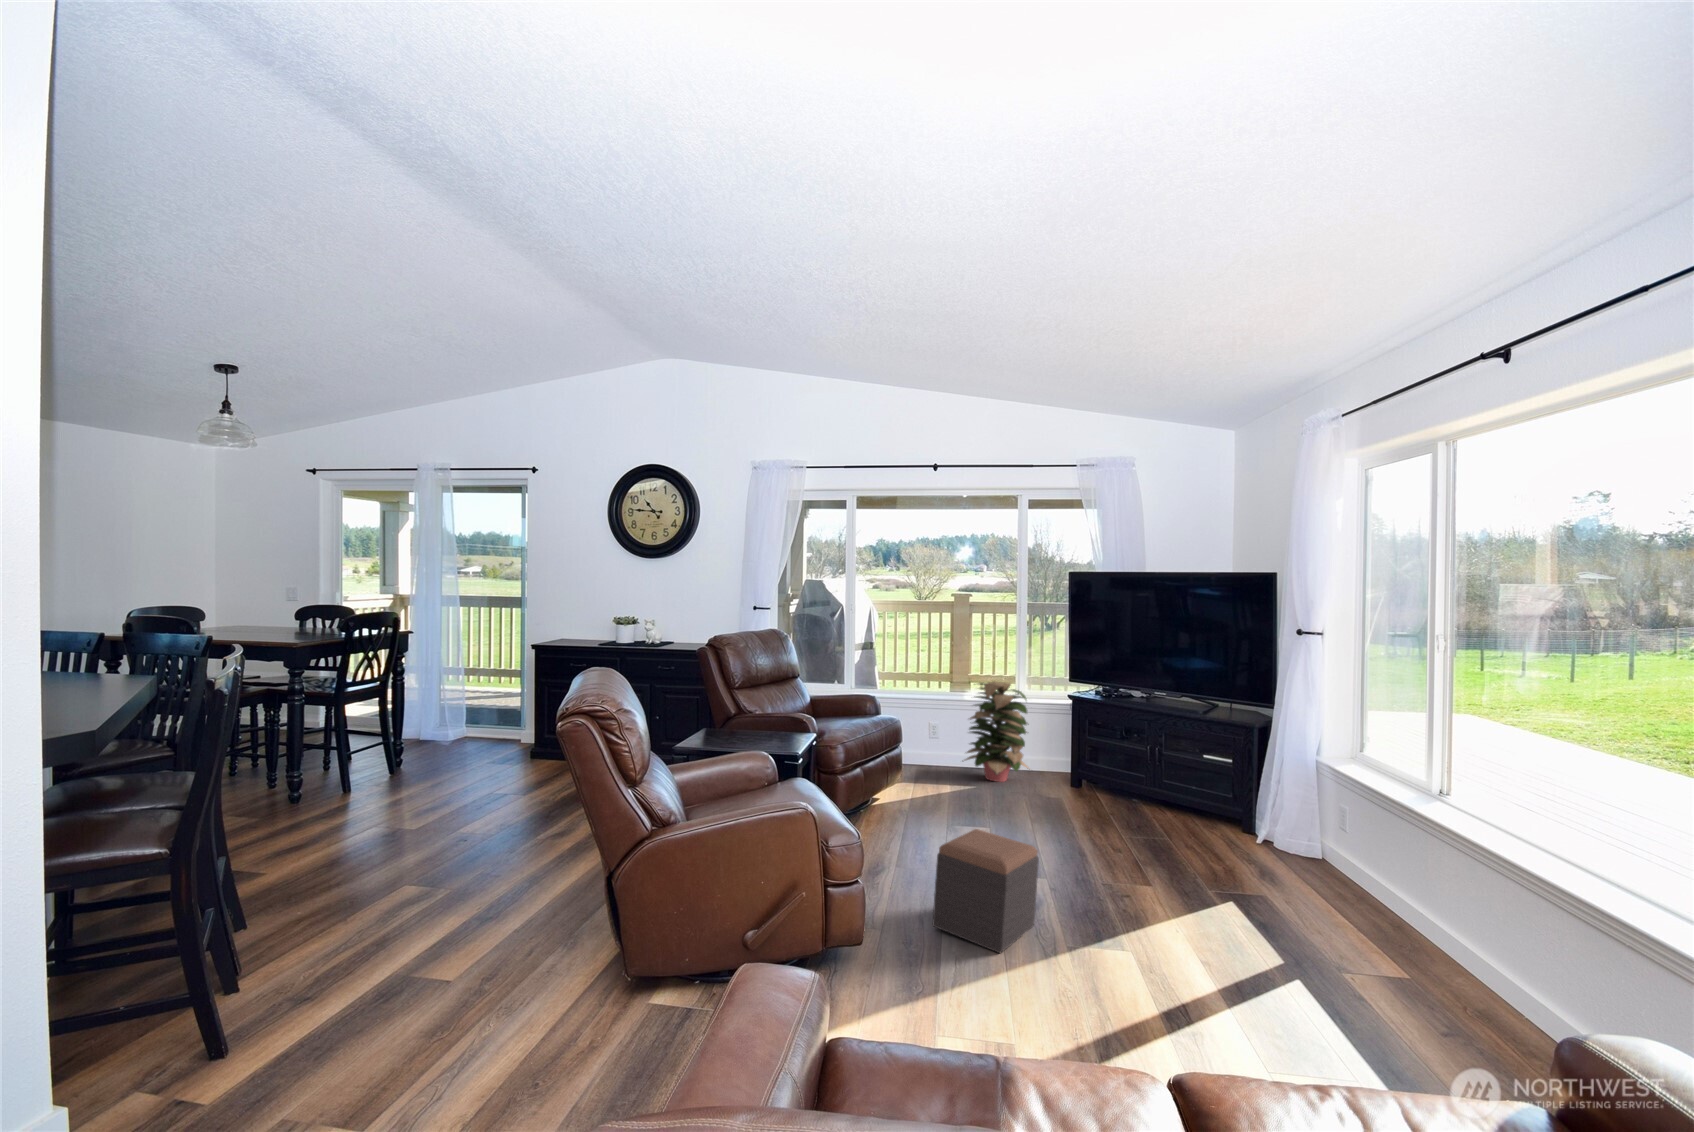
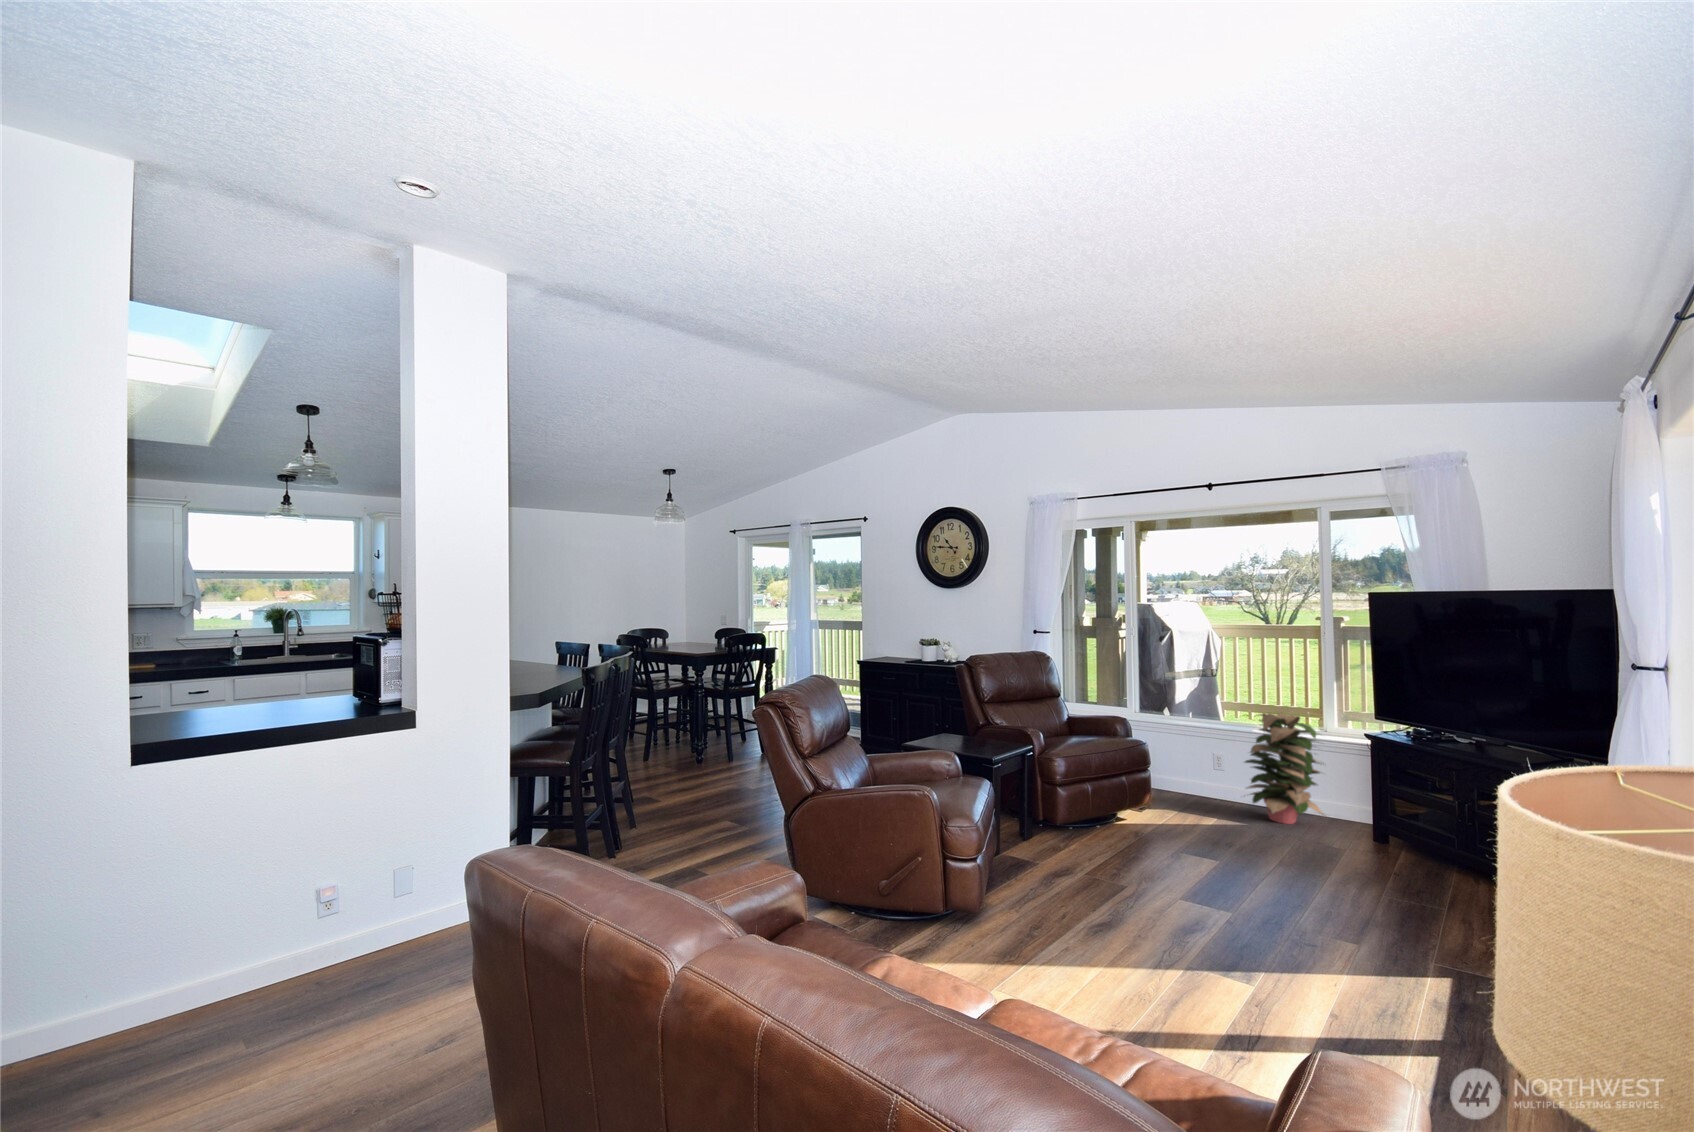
footstool: present [933,829,1039,953] -> none [1074,841,1182,954]

